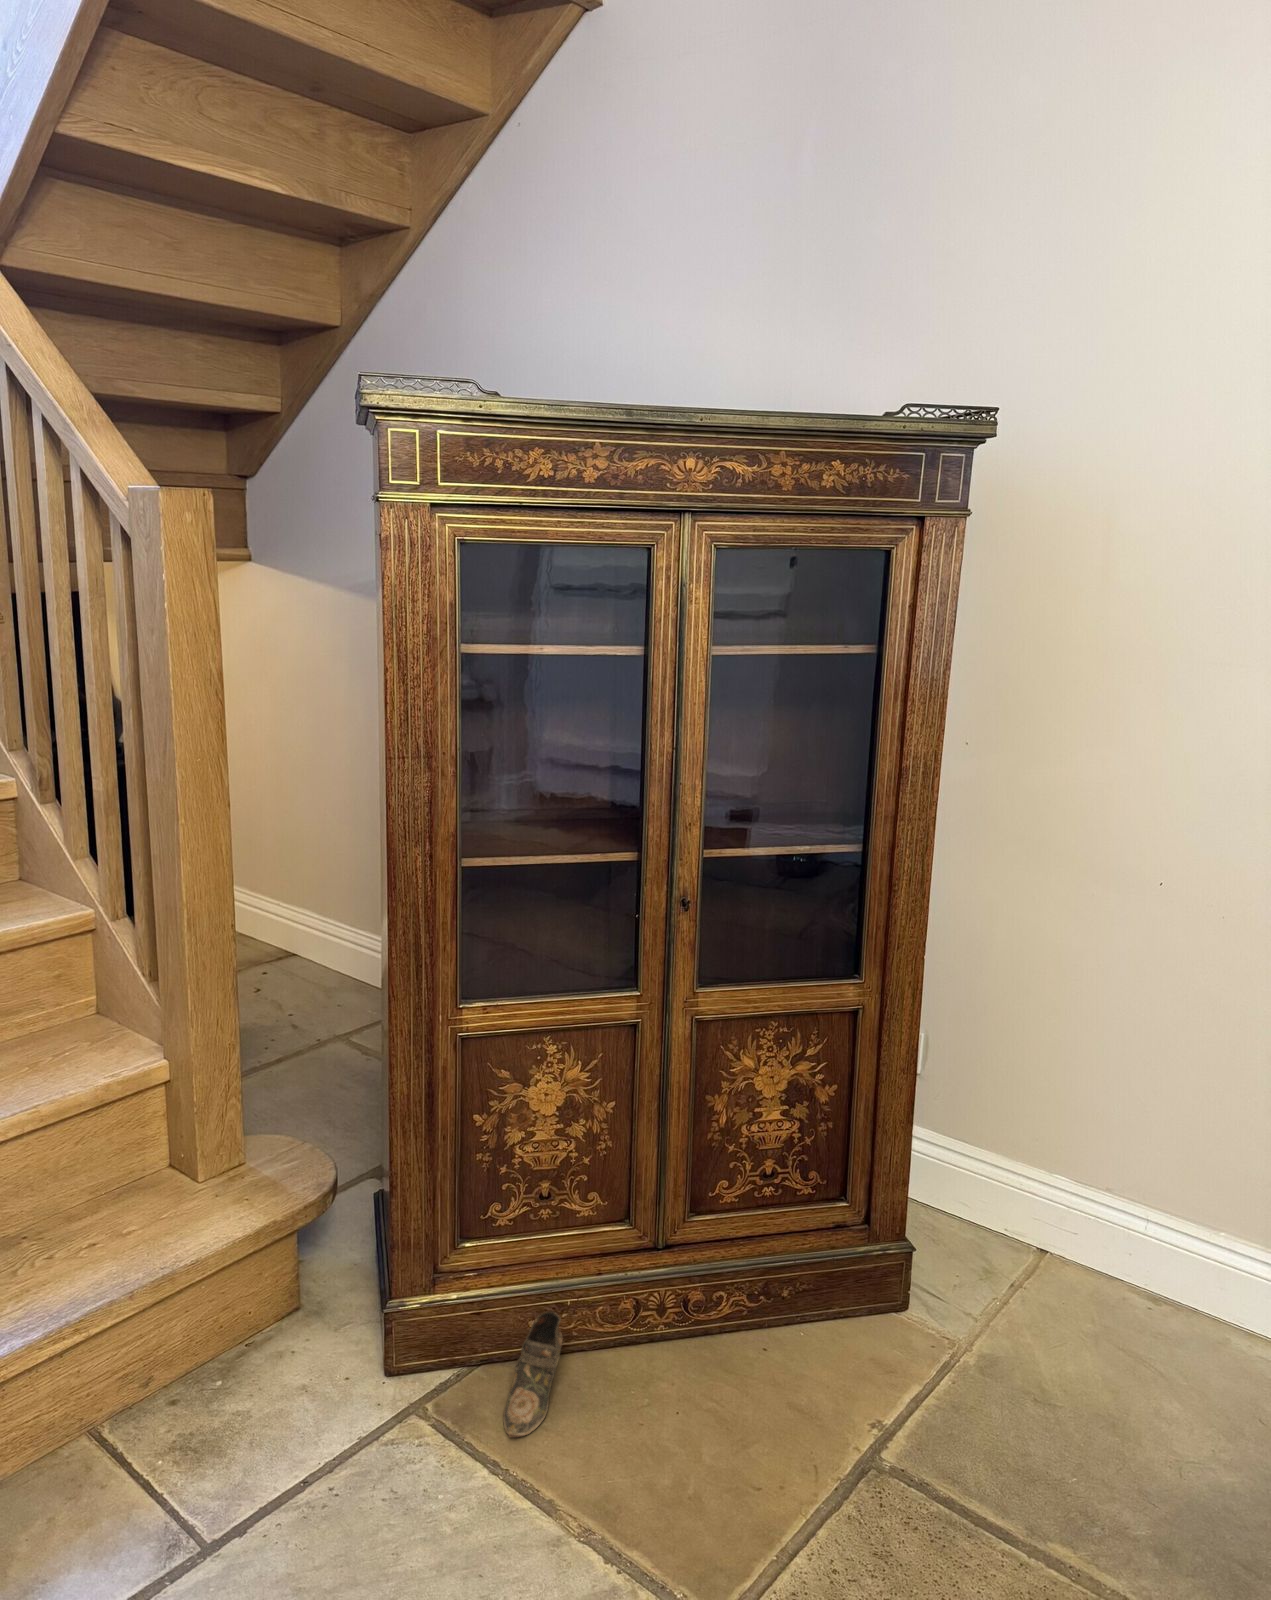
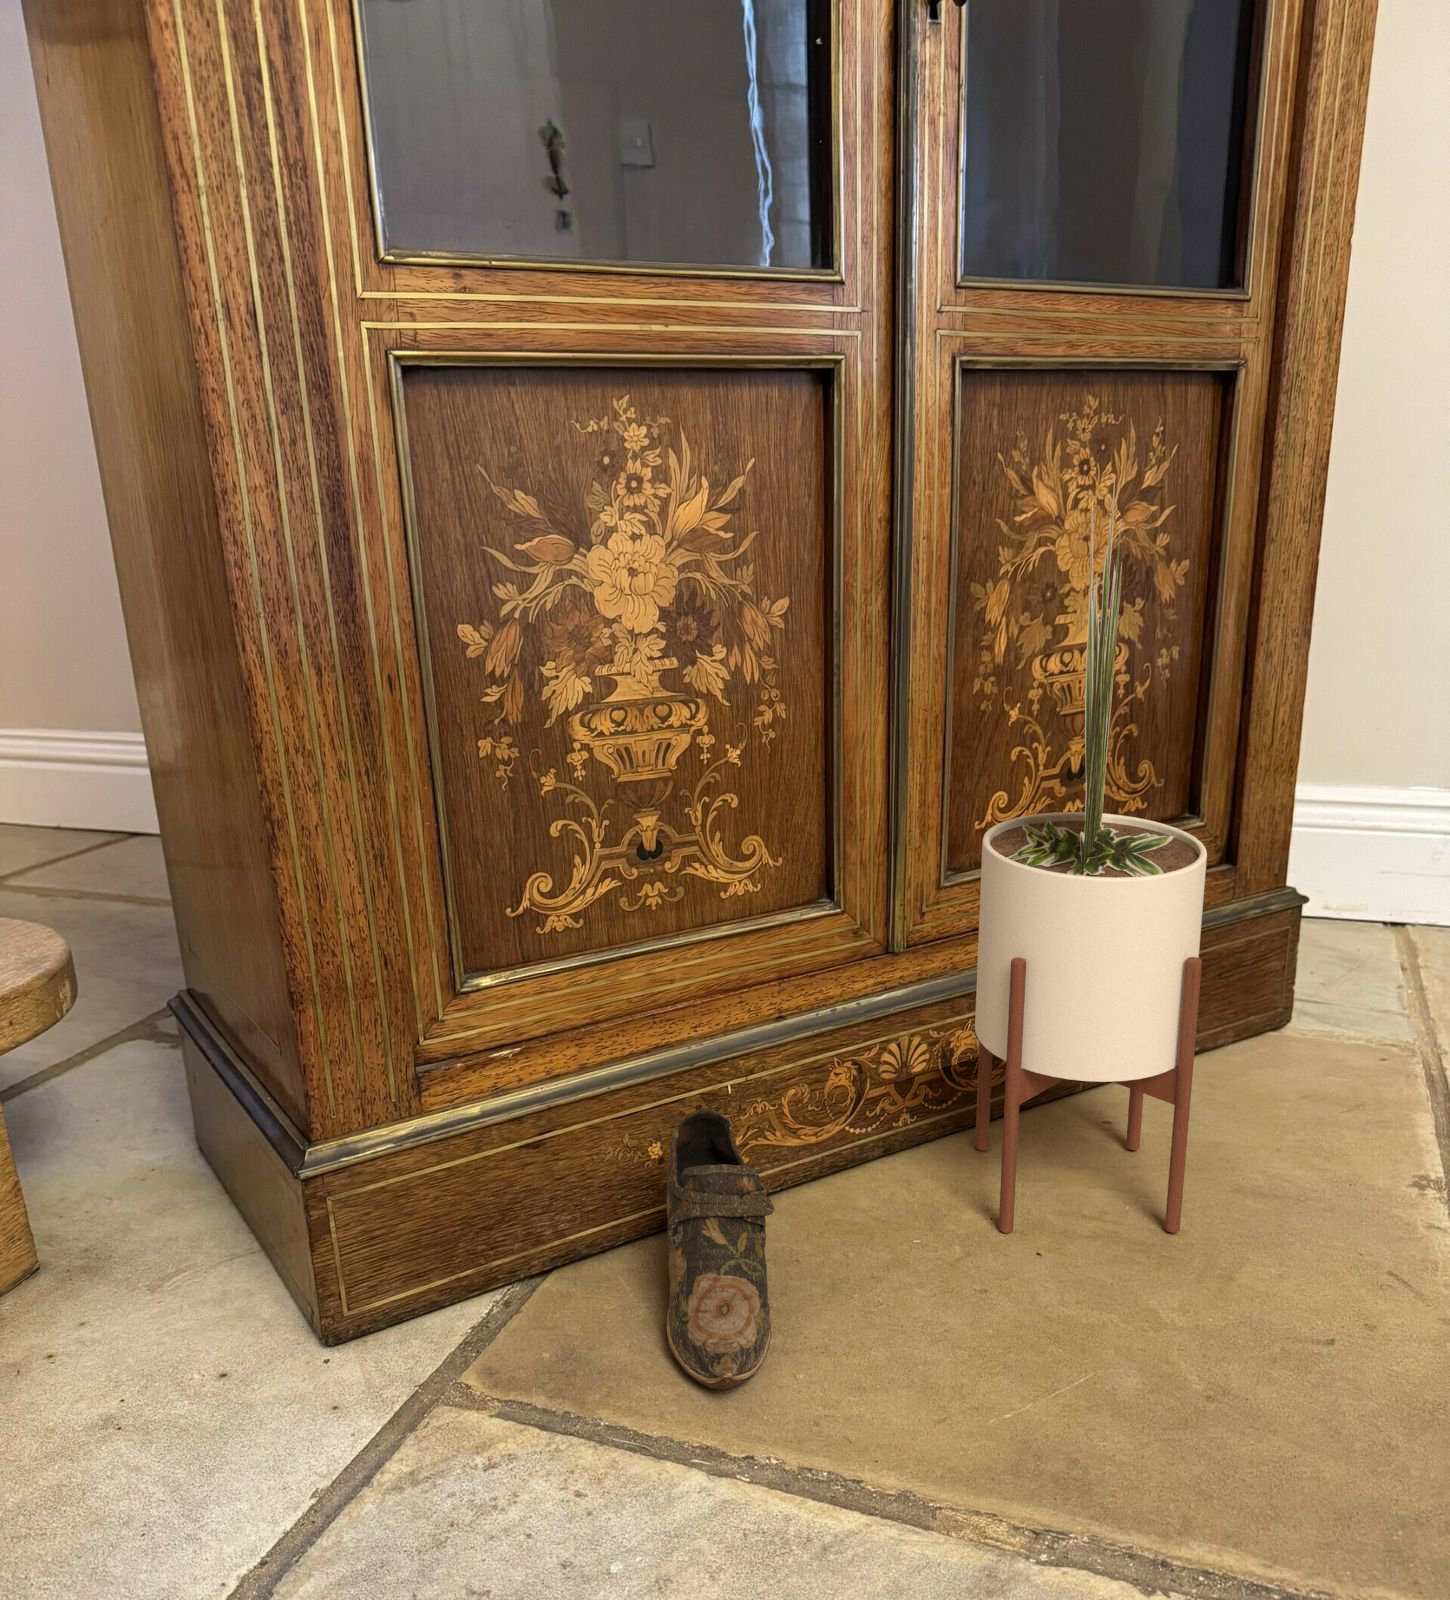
potted plant: none [672,1086,773,1414] -> present [975,480,1207,1233]

